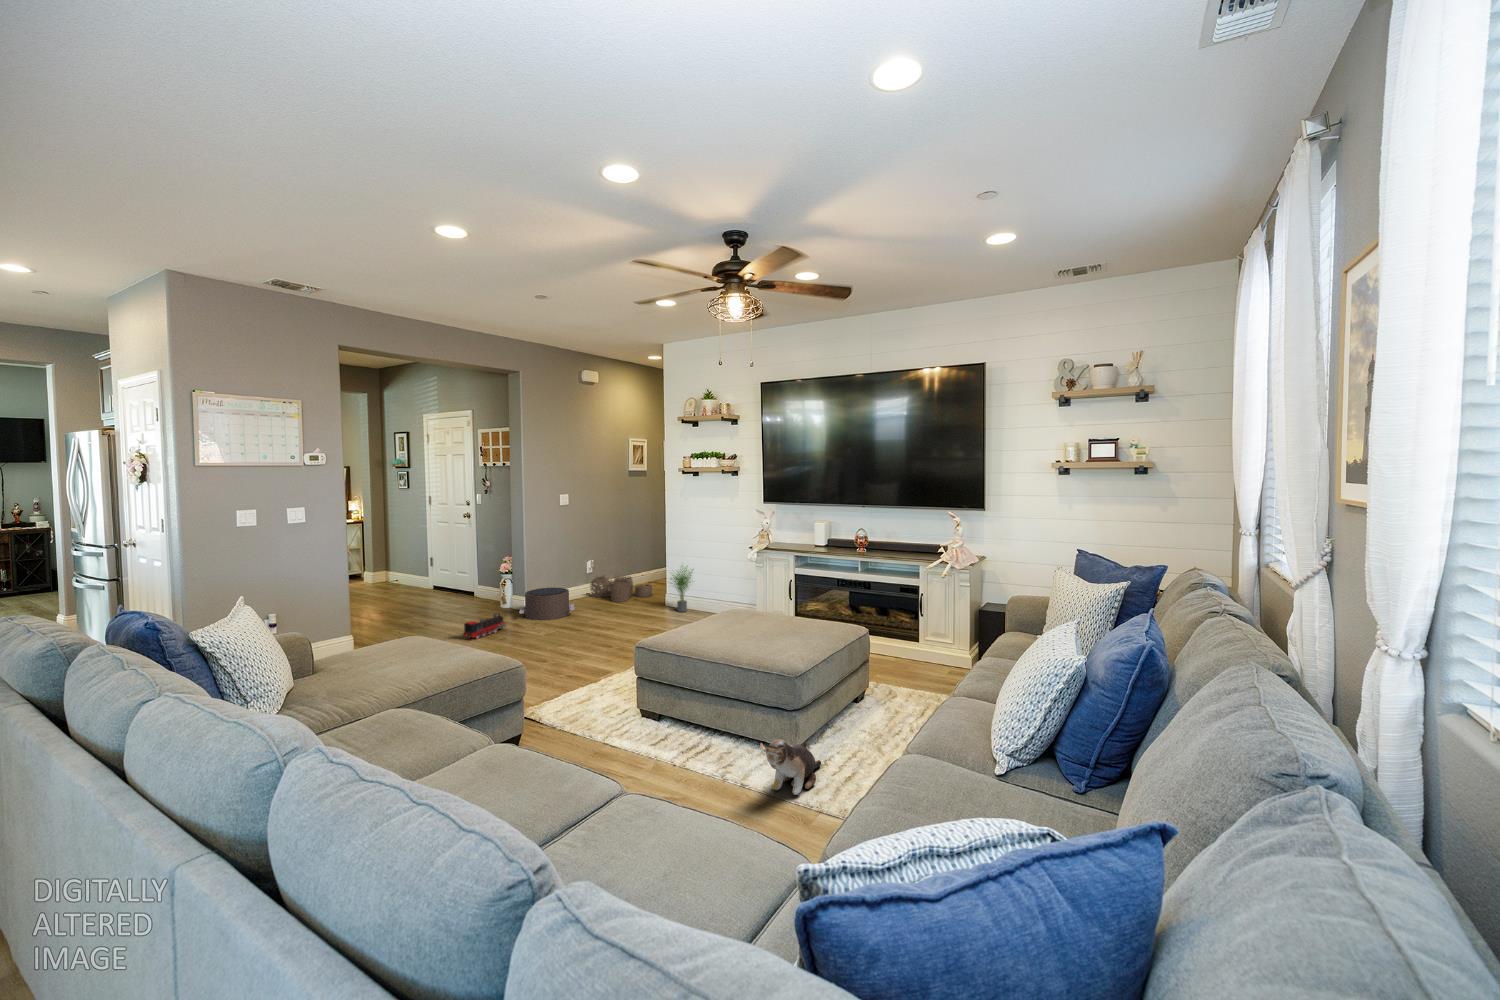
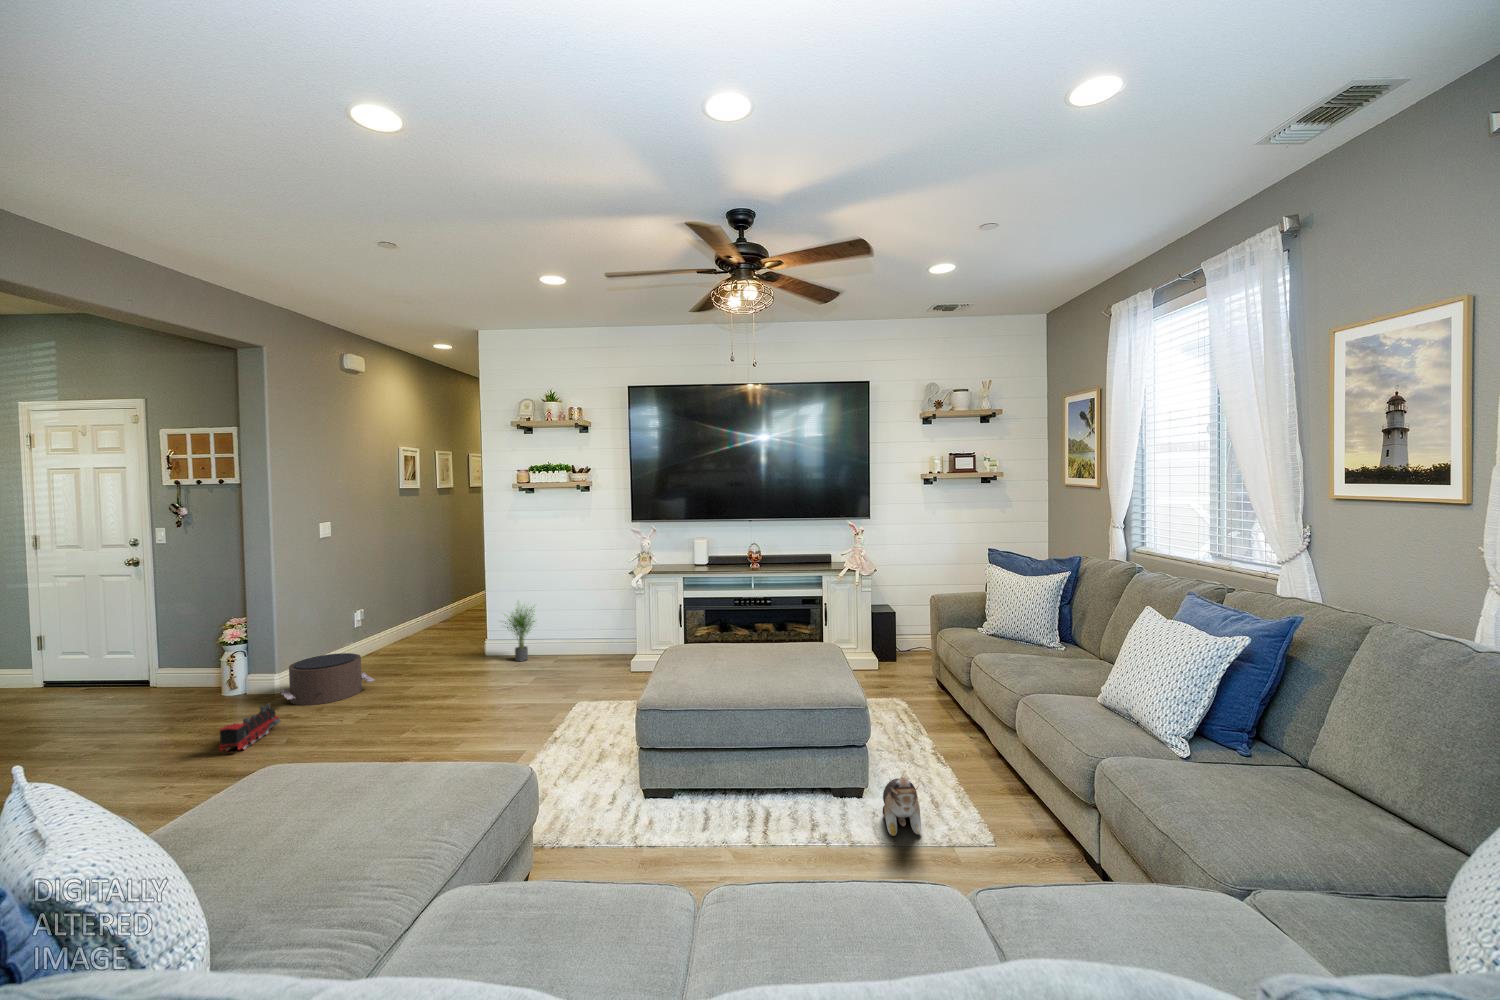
woven basket: present [590,576,652,602] -> none [362,624,455,662]

